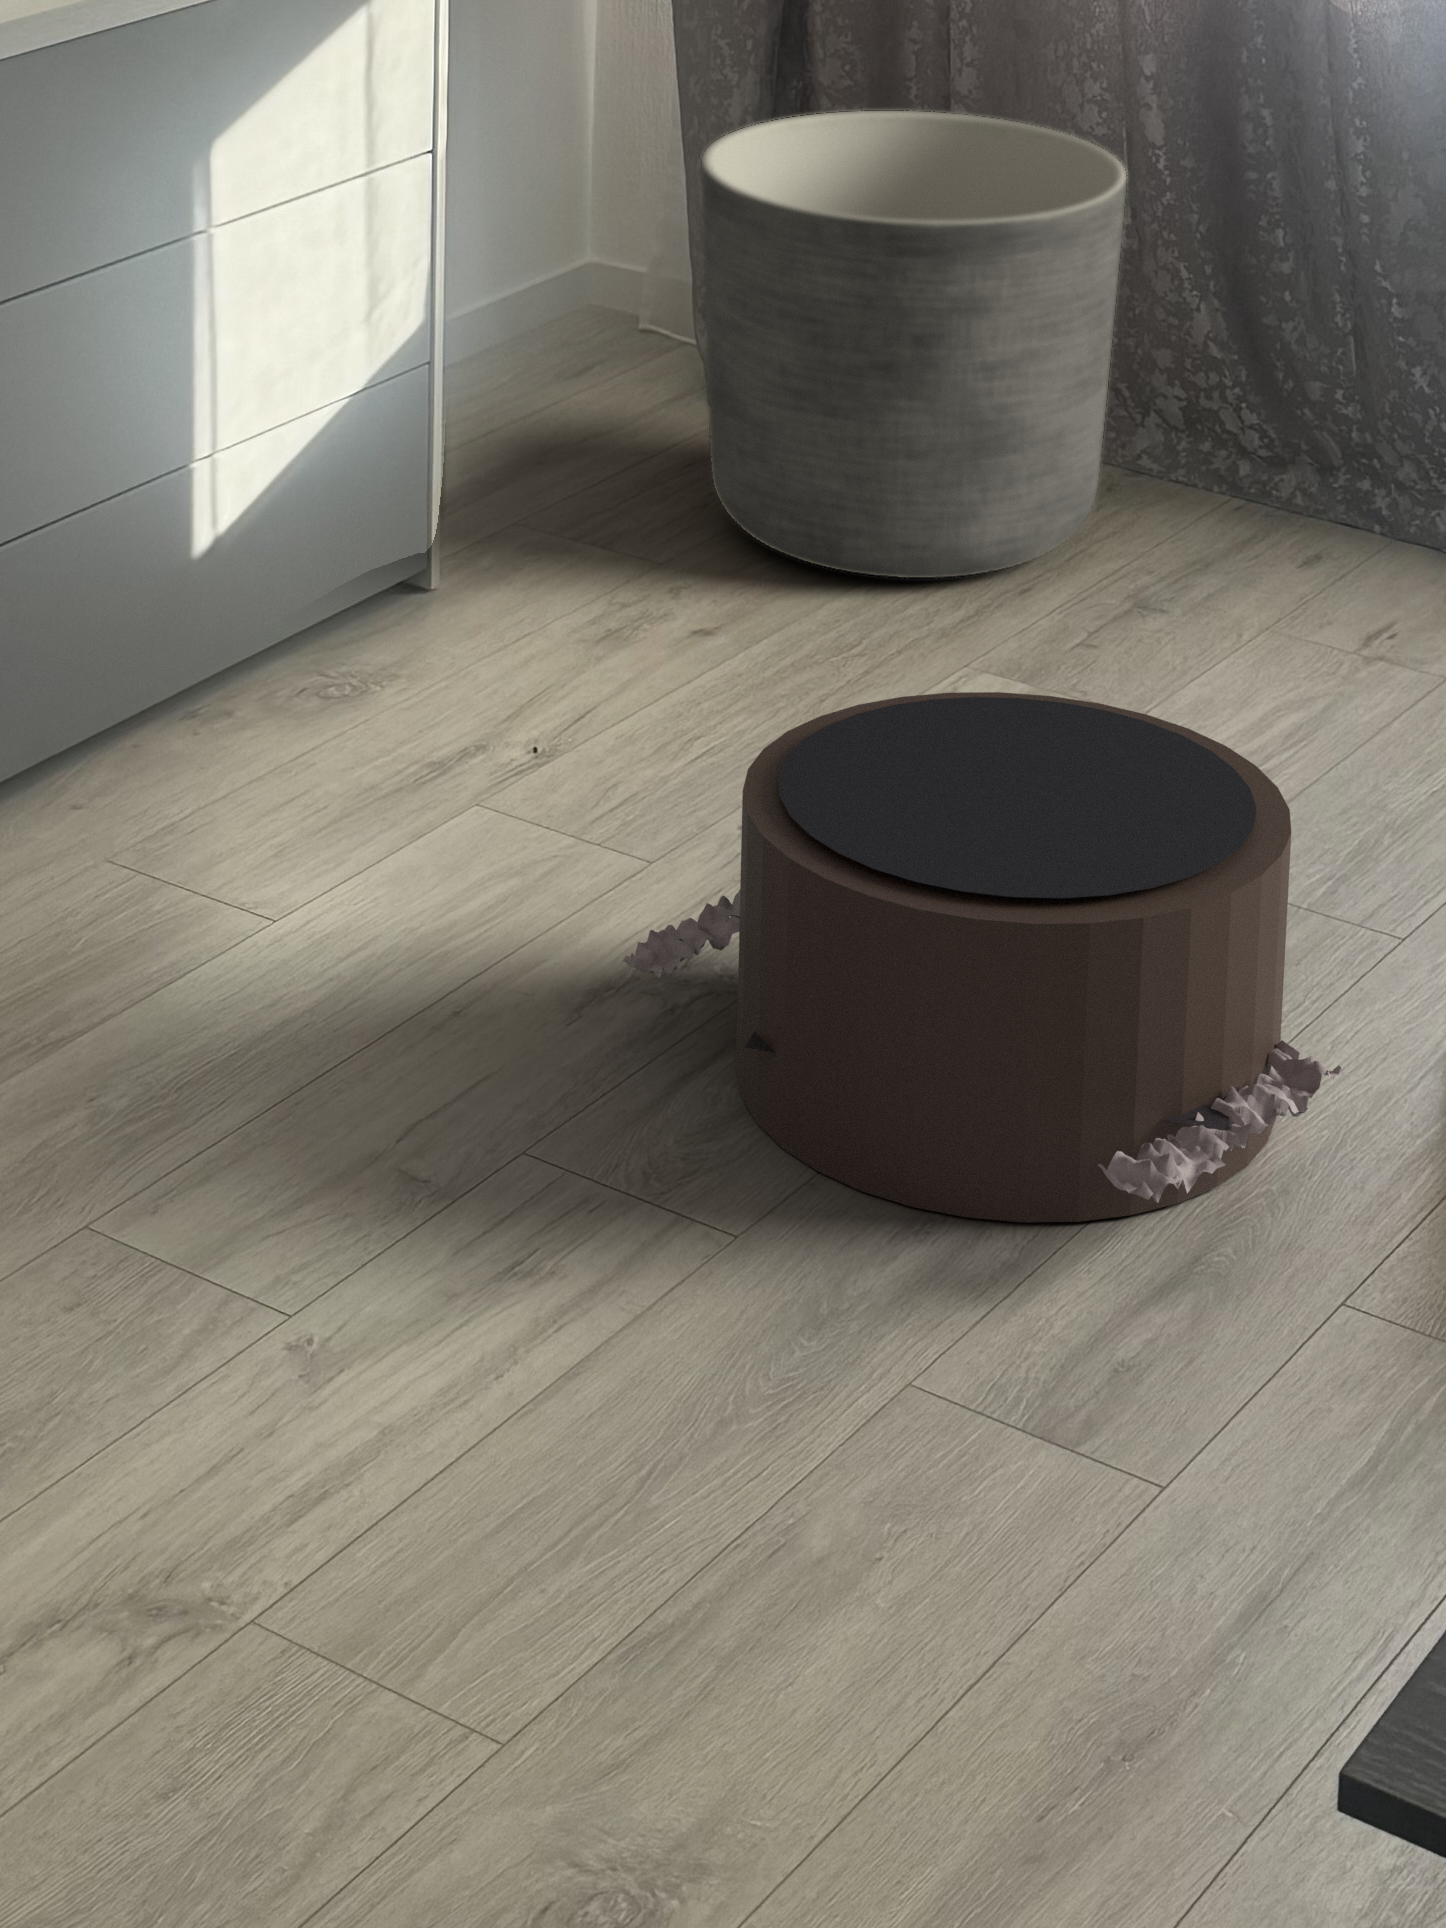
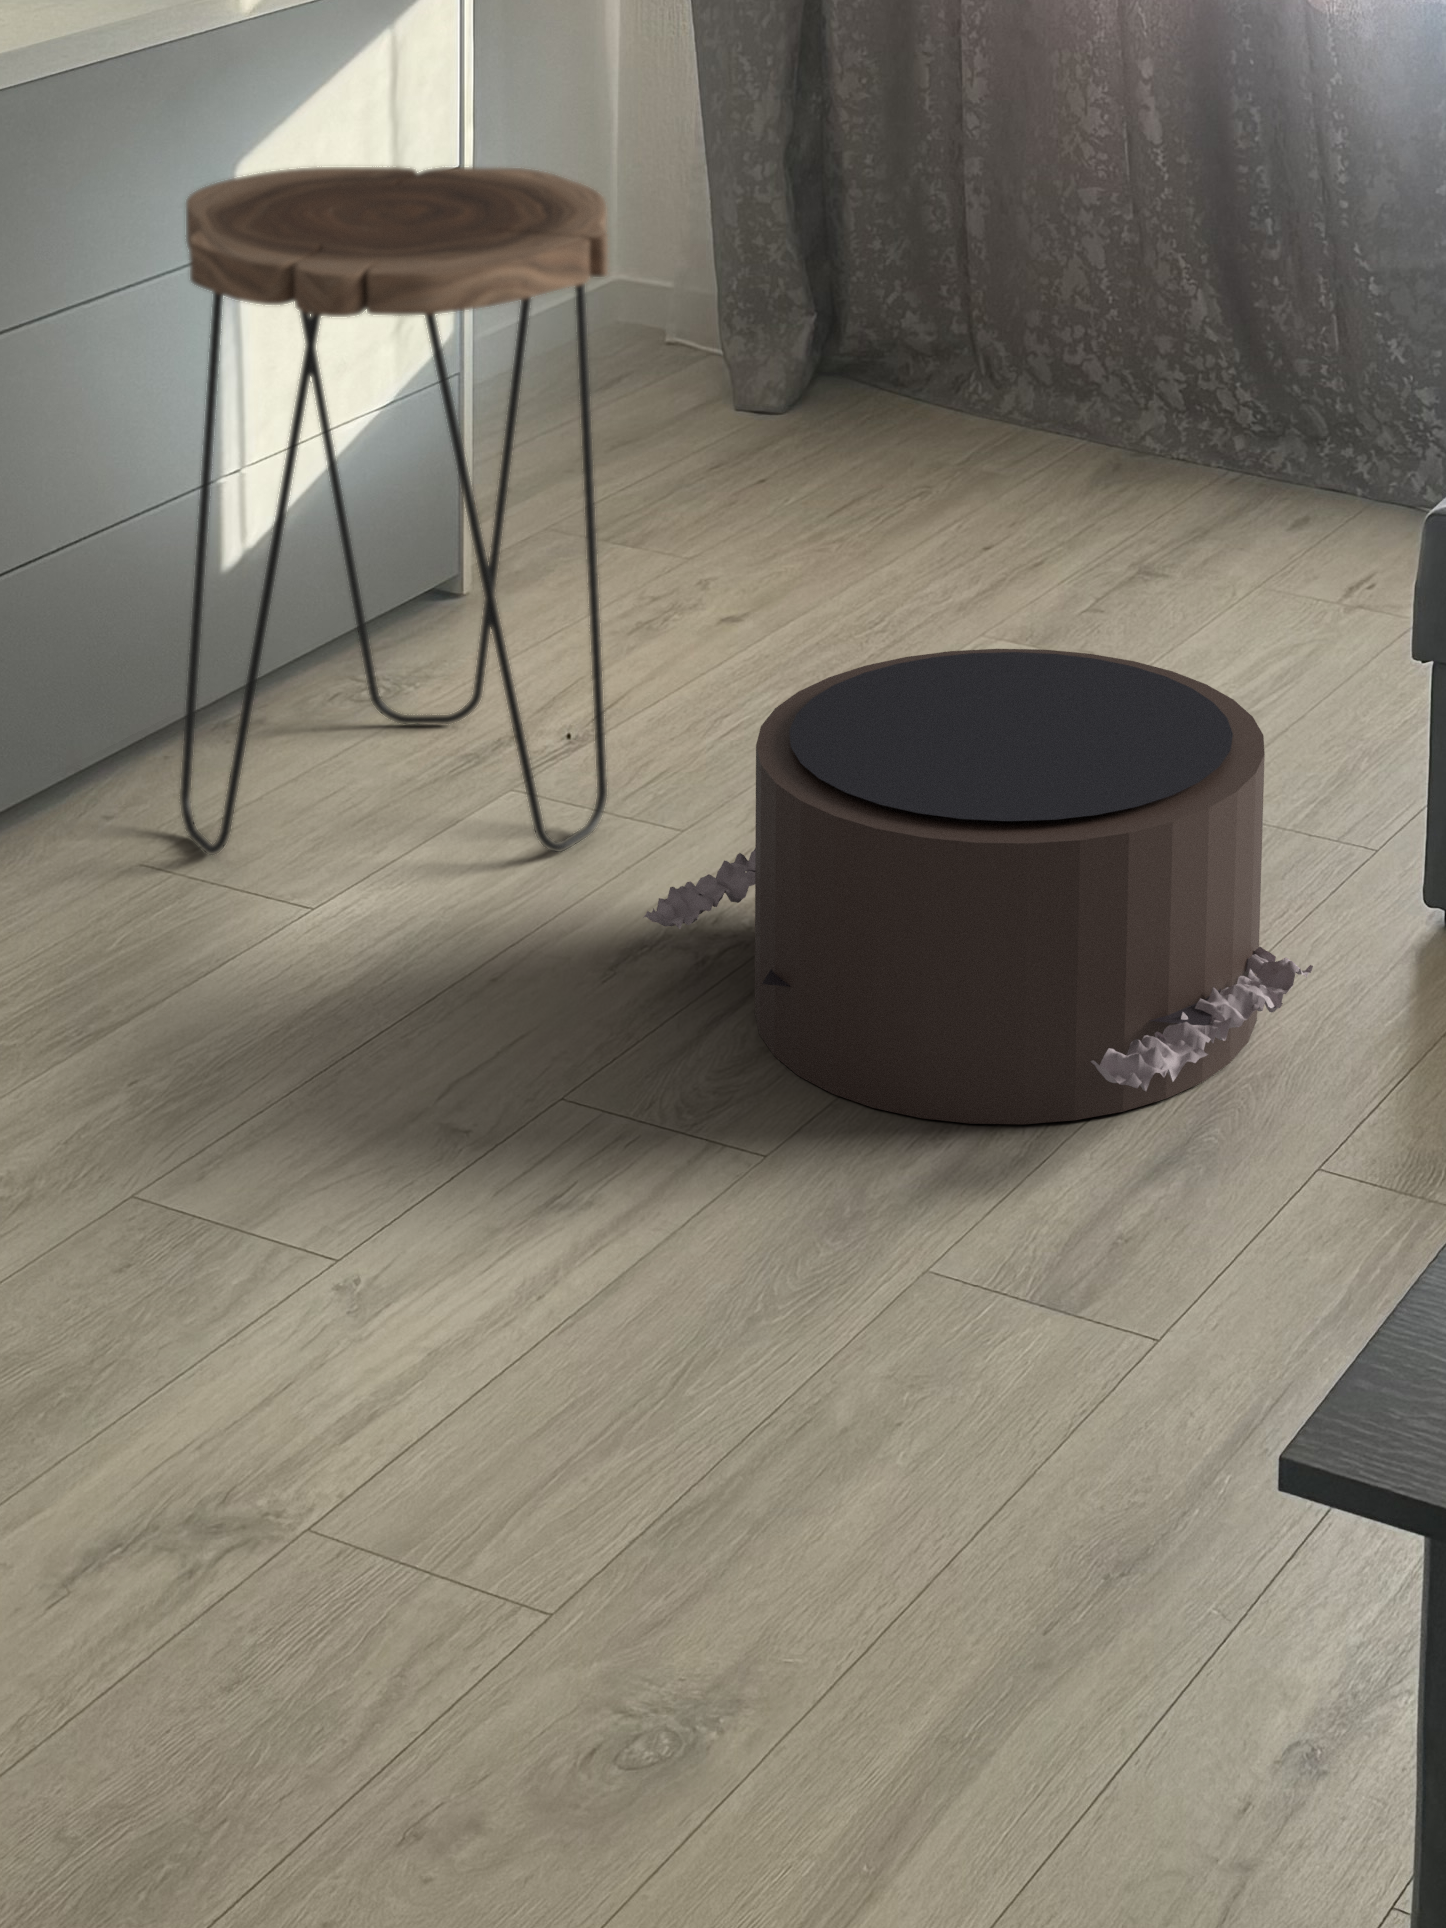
planter: present [702,111,1126,578] -> none [709,129,1115,570]
side table: none [156,150,597,874] -> present [180,167,608,854]

